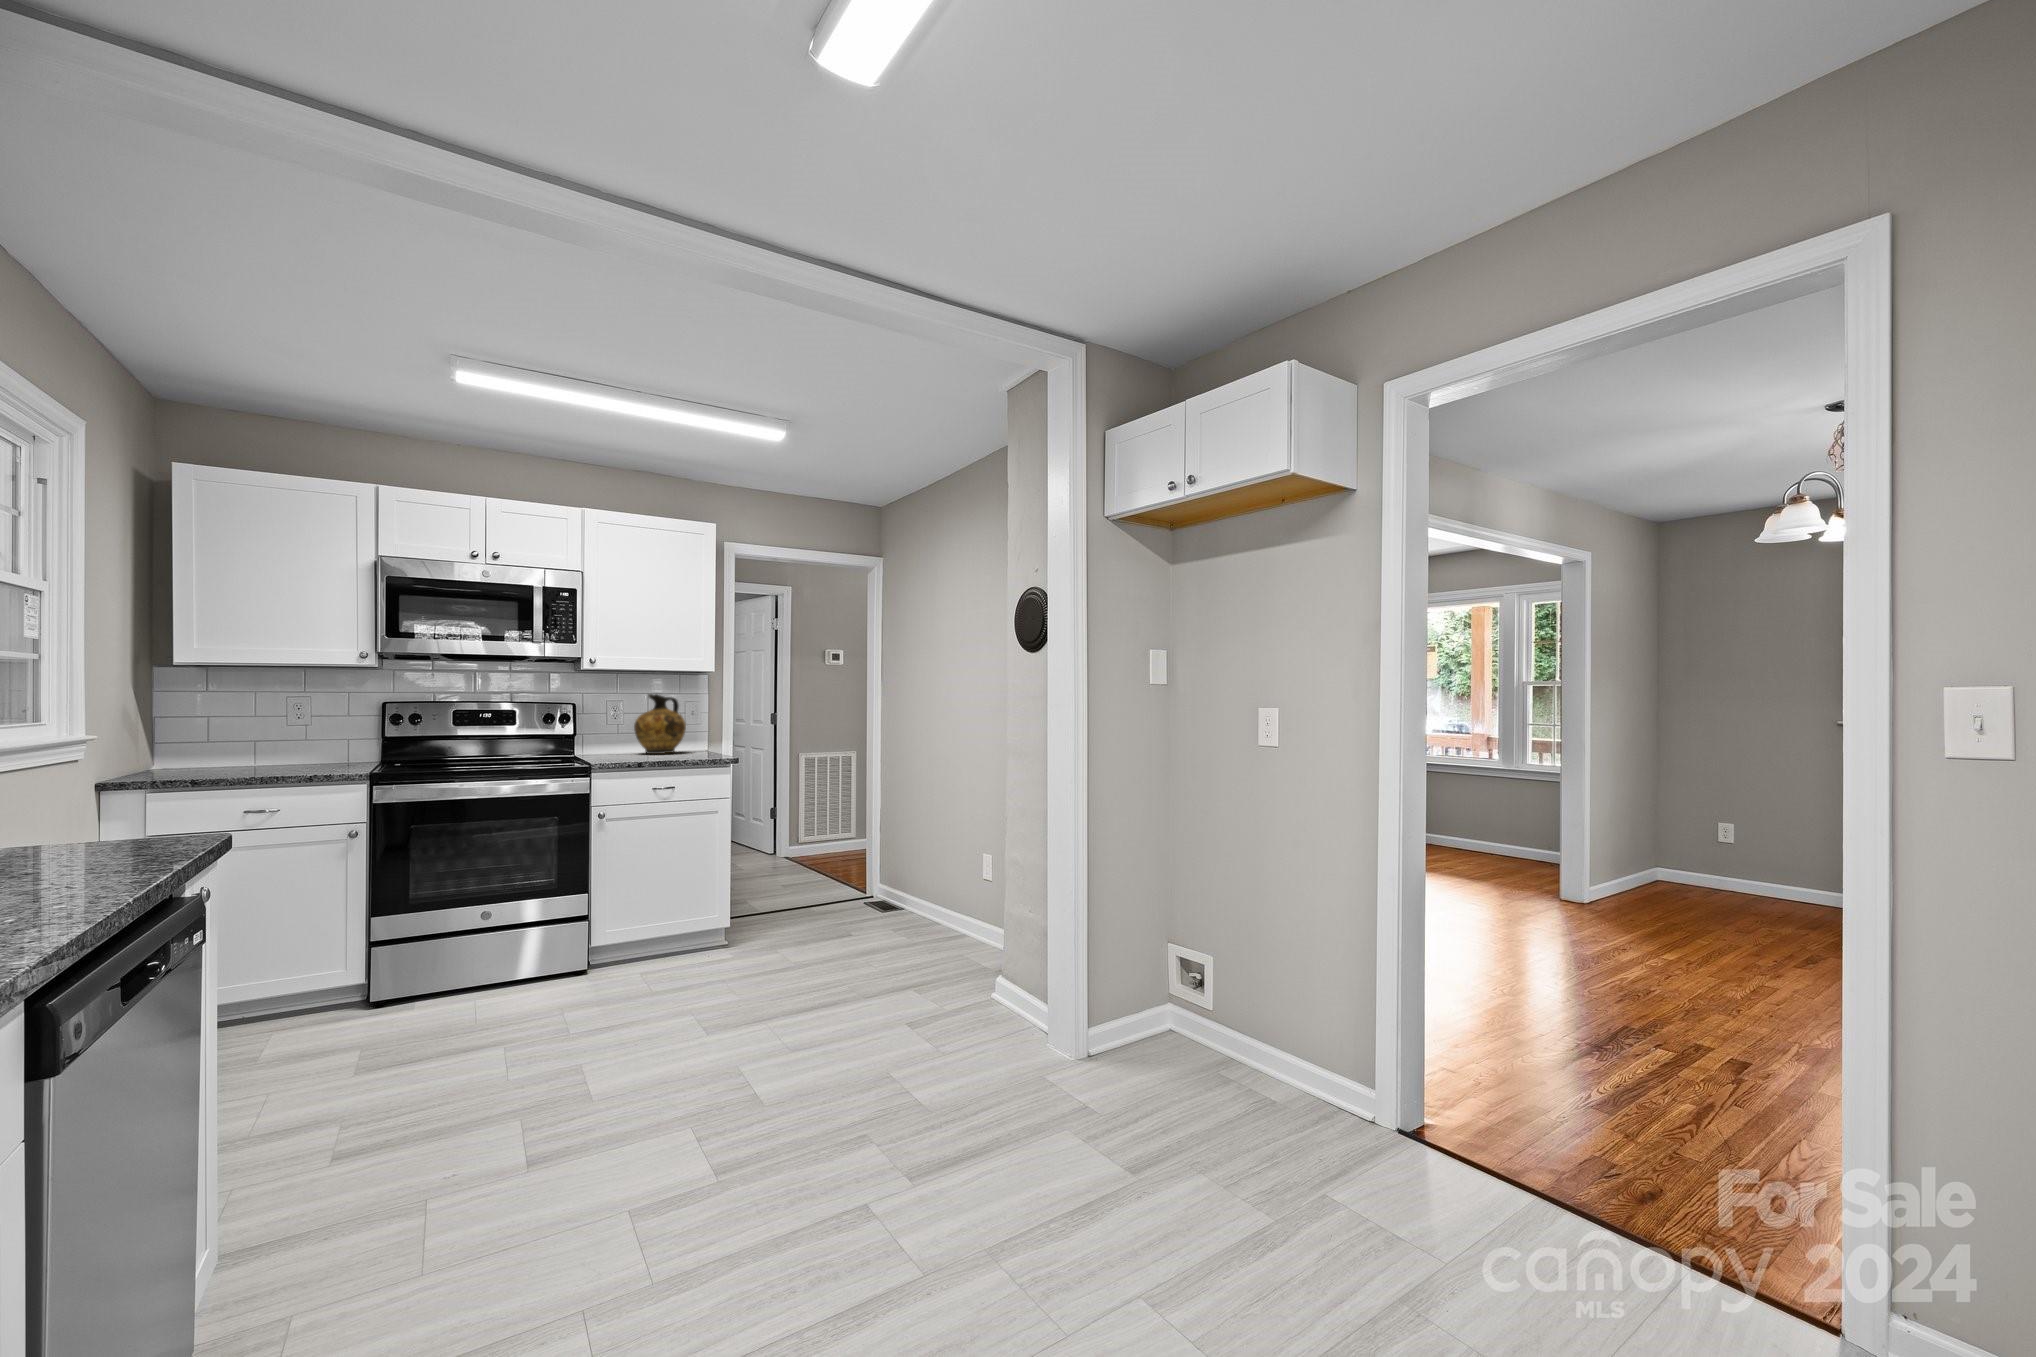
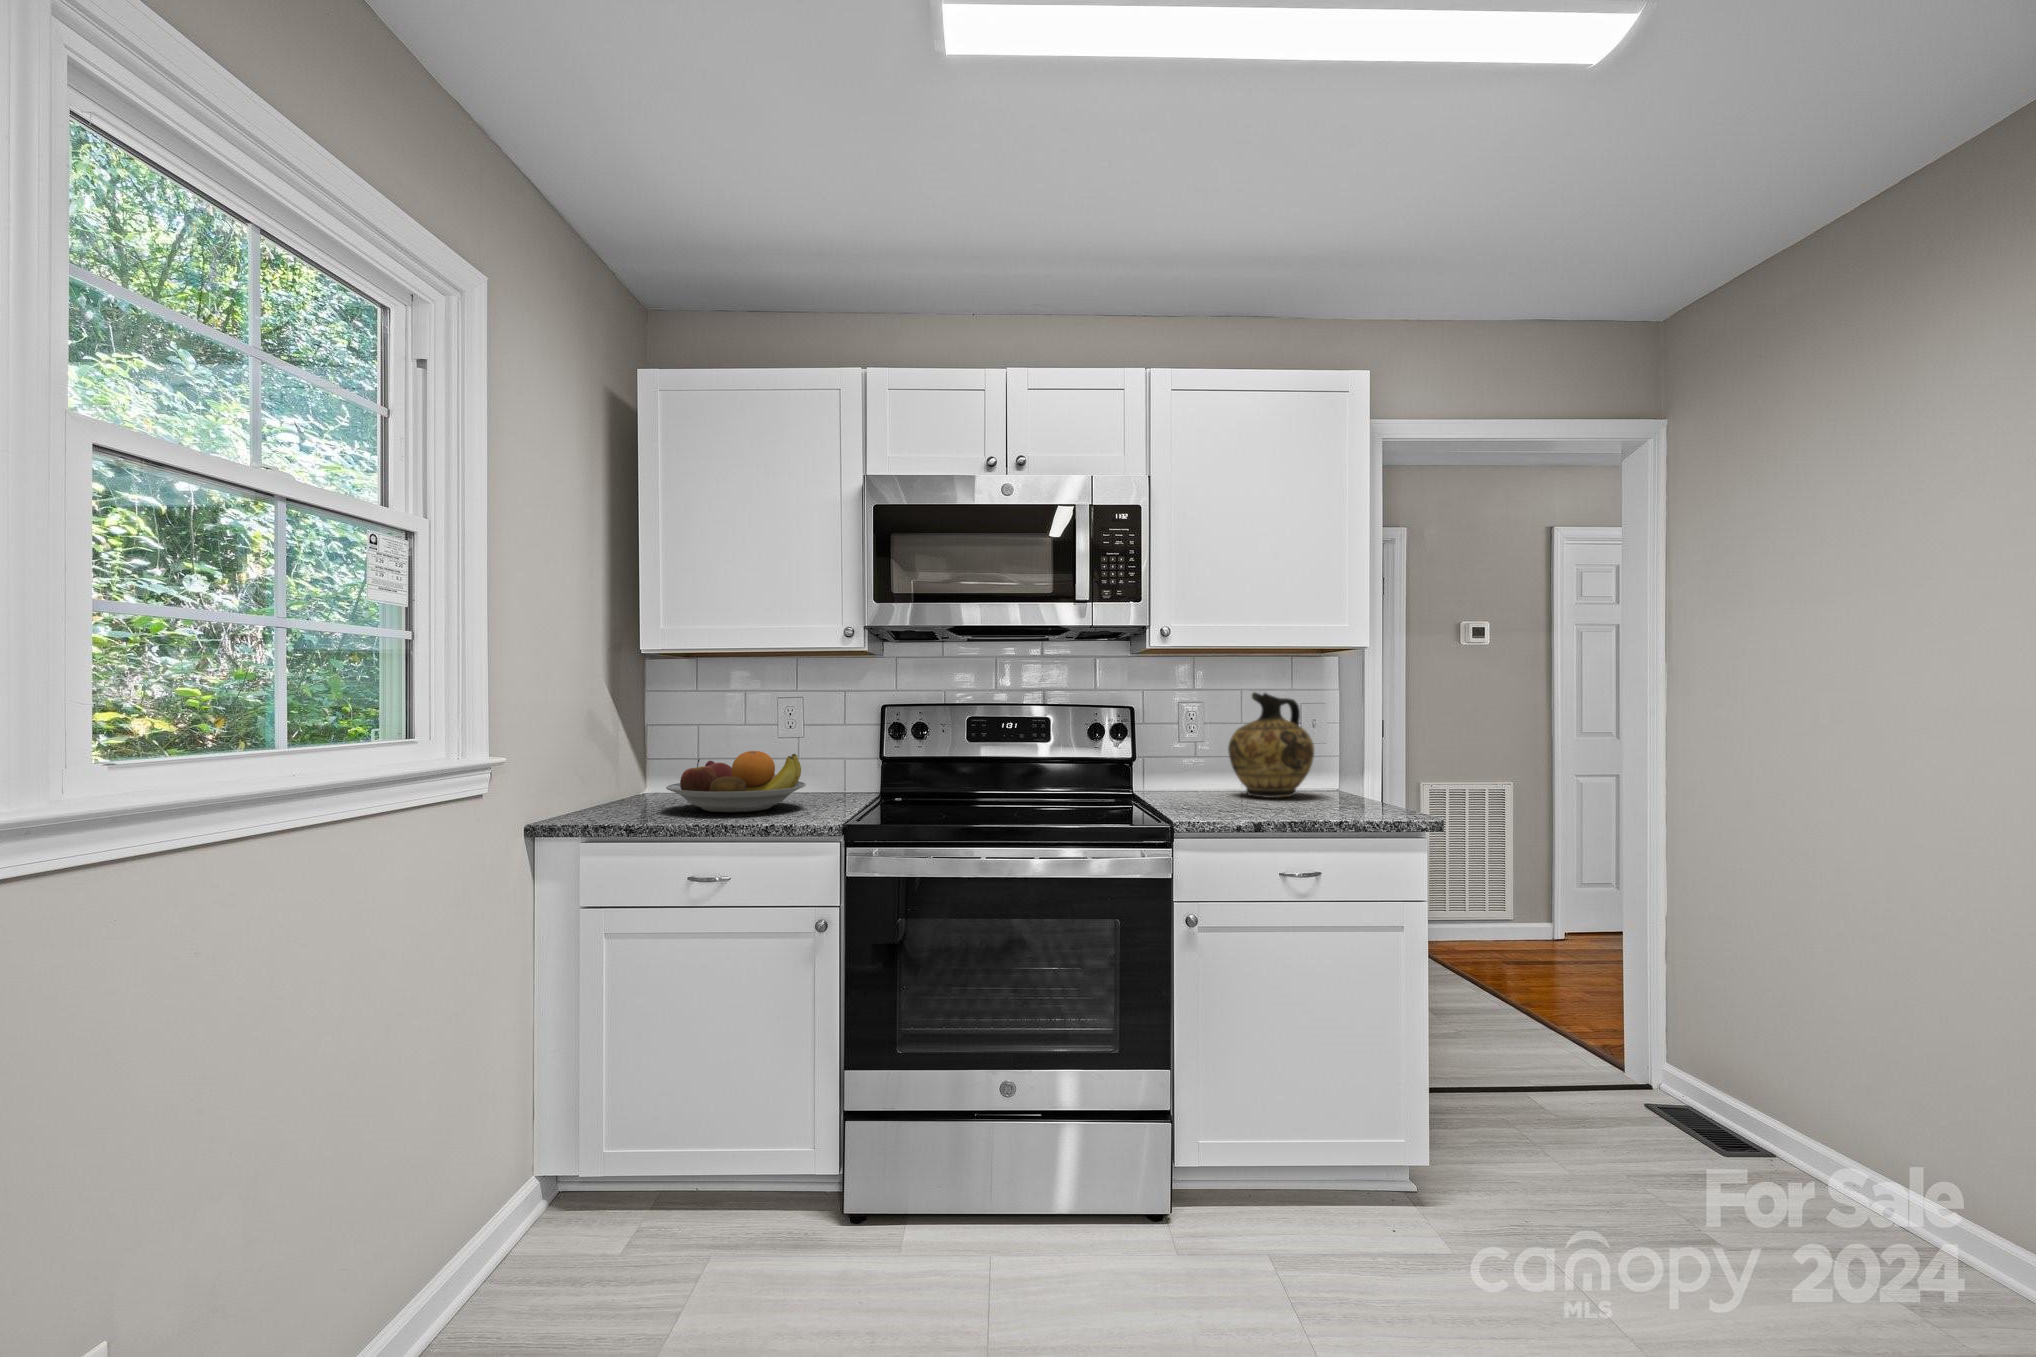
fruit bowl: none [210,734,329,775] -> present [666,751,806,812]

